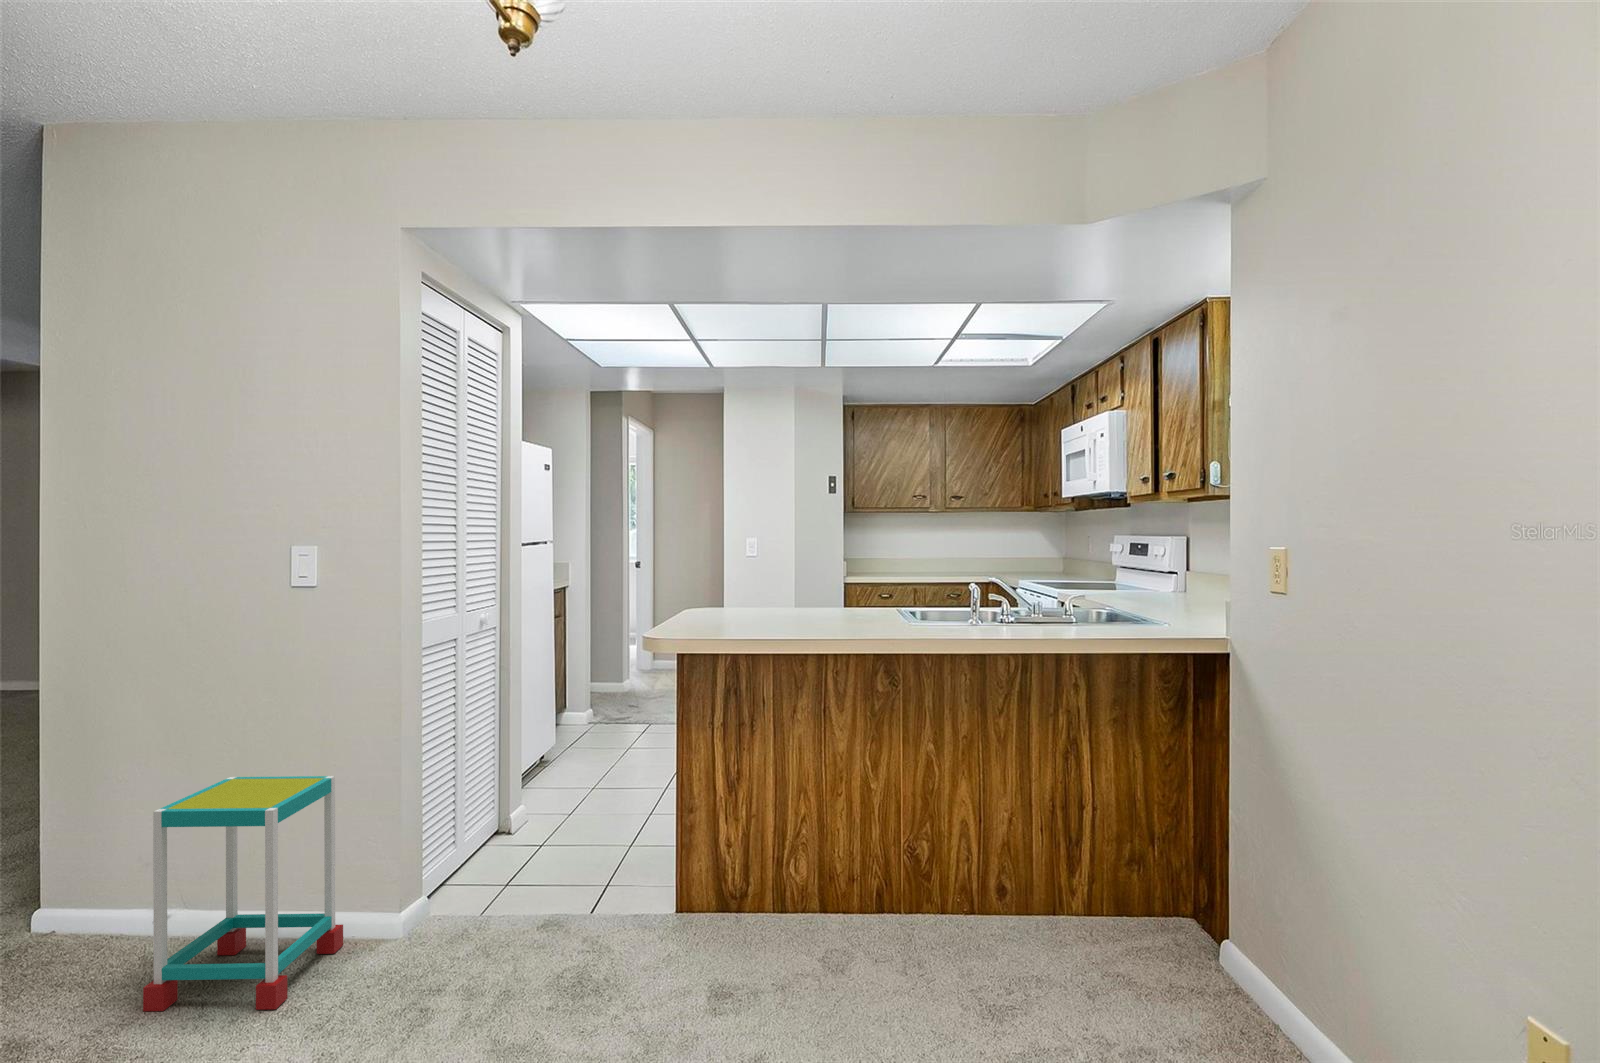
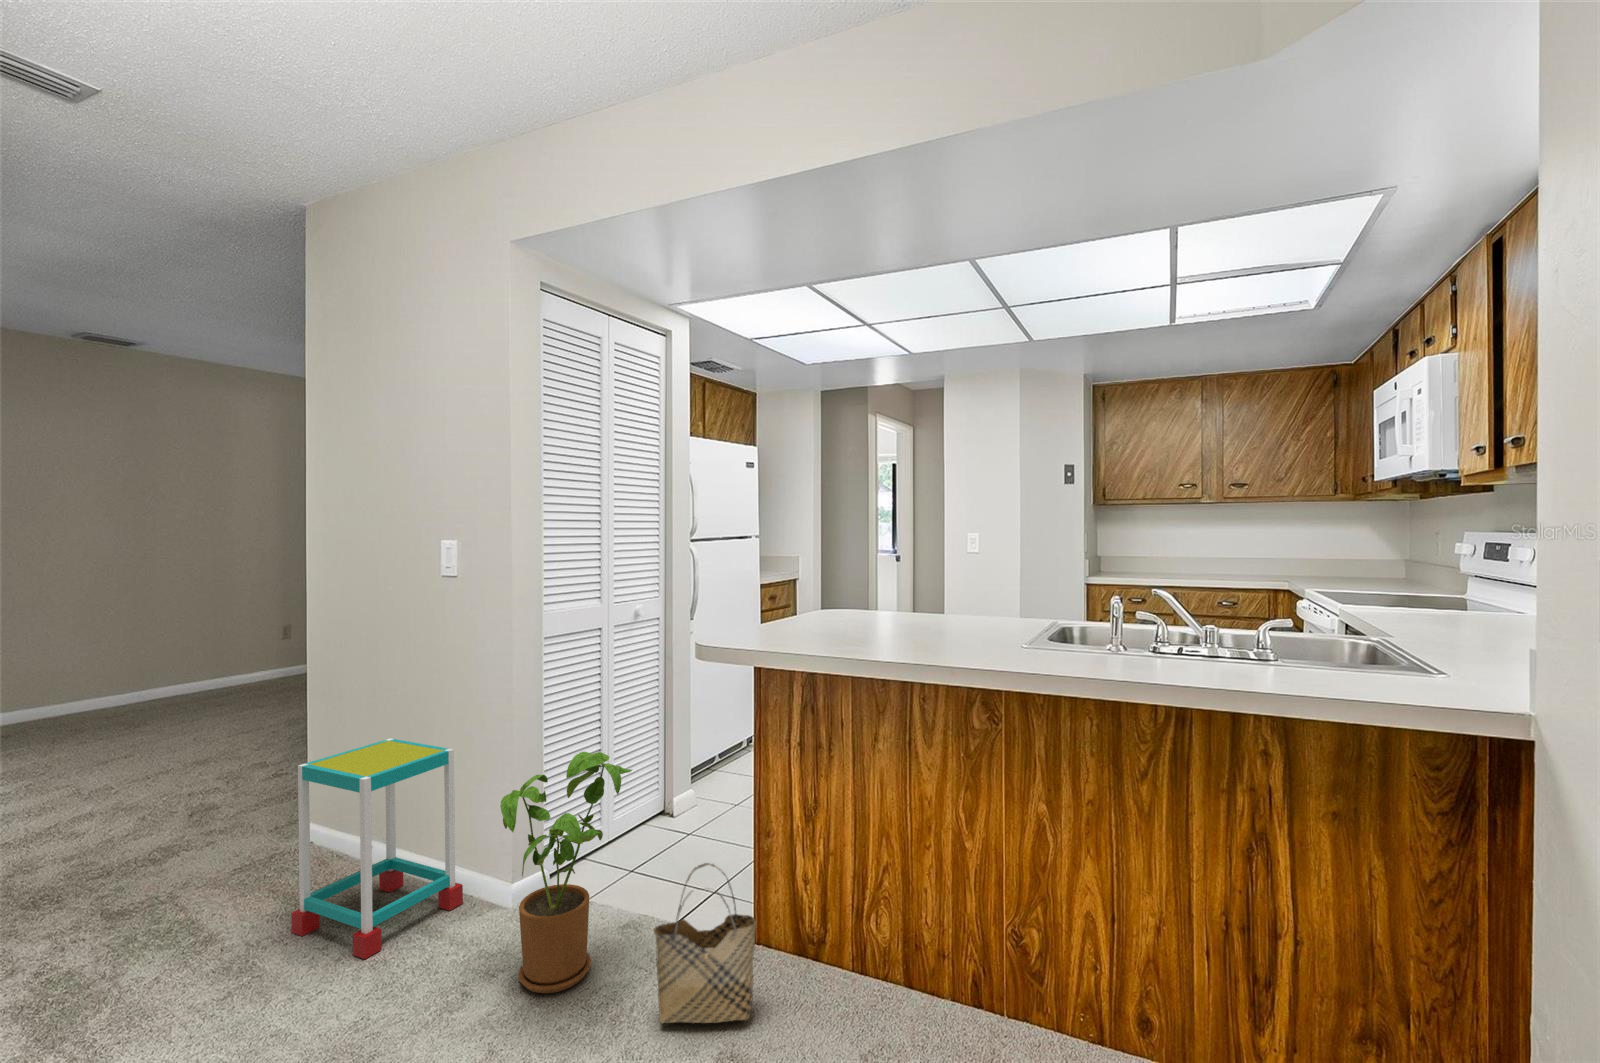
house plant: none [447,750,575,988] -> present [500,752,632,993]
woven basket: none [634,834,721,977] -> present [654,863,757,1023]

